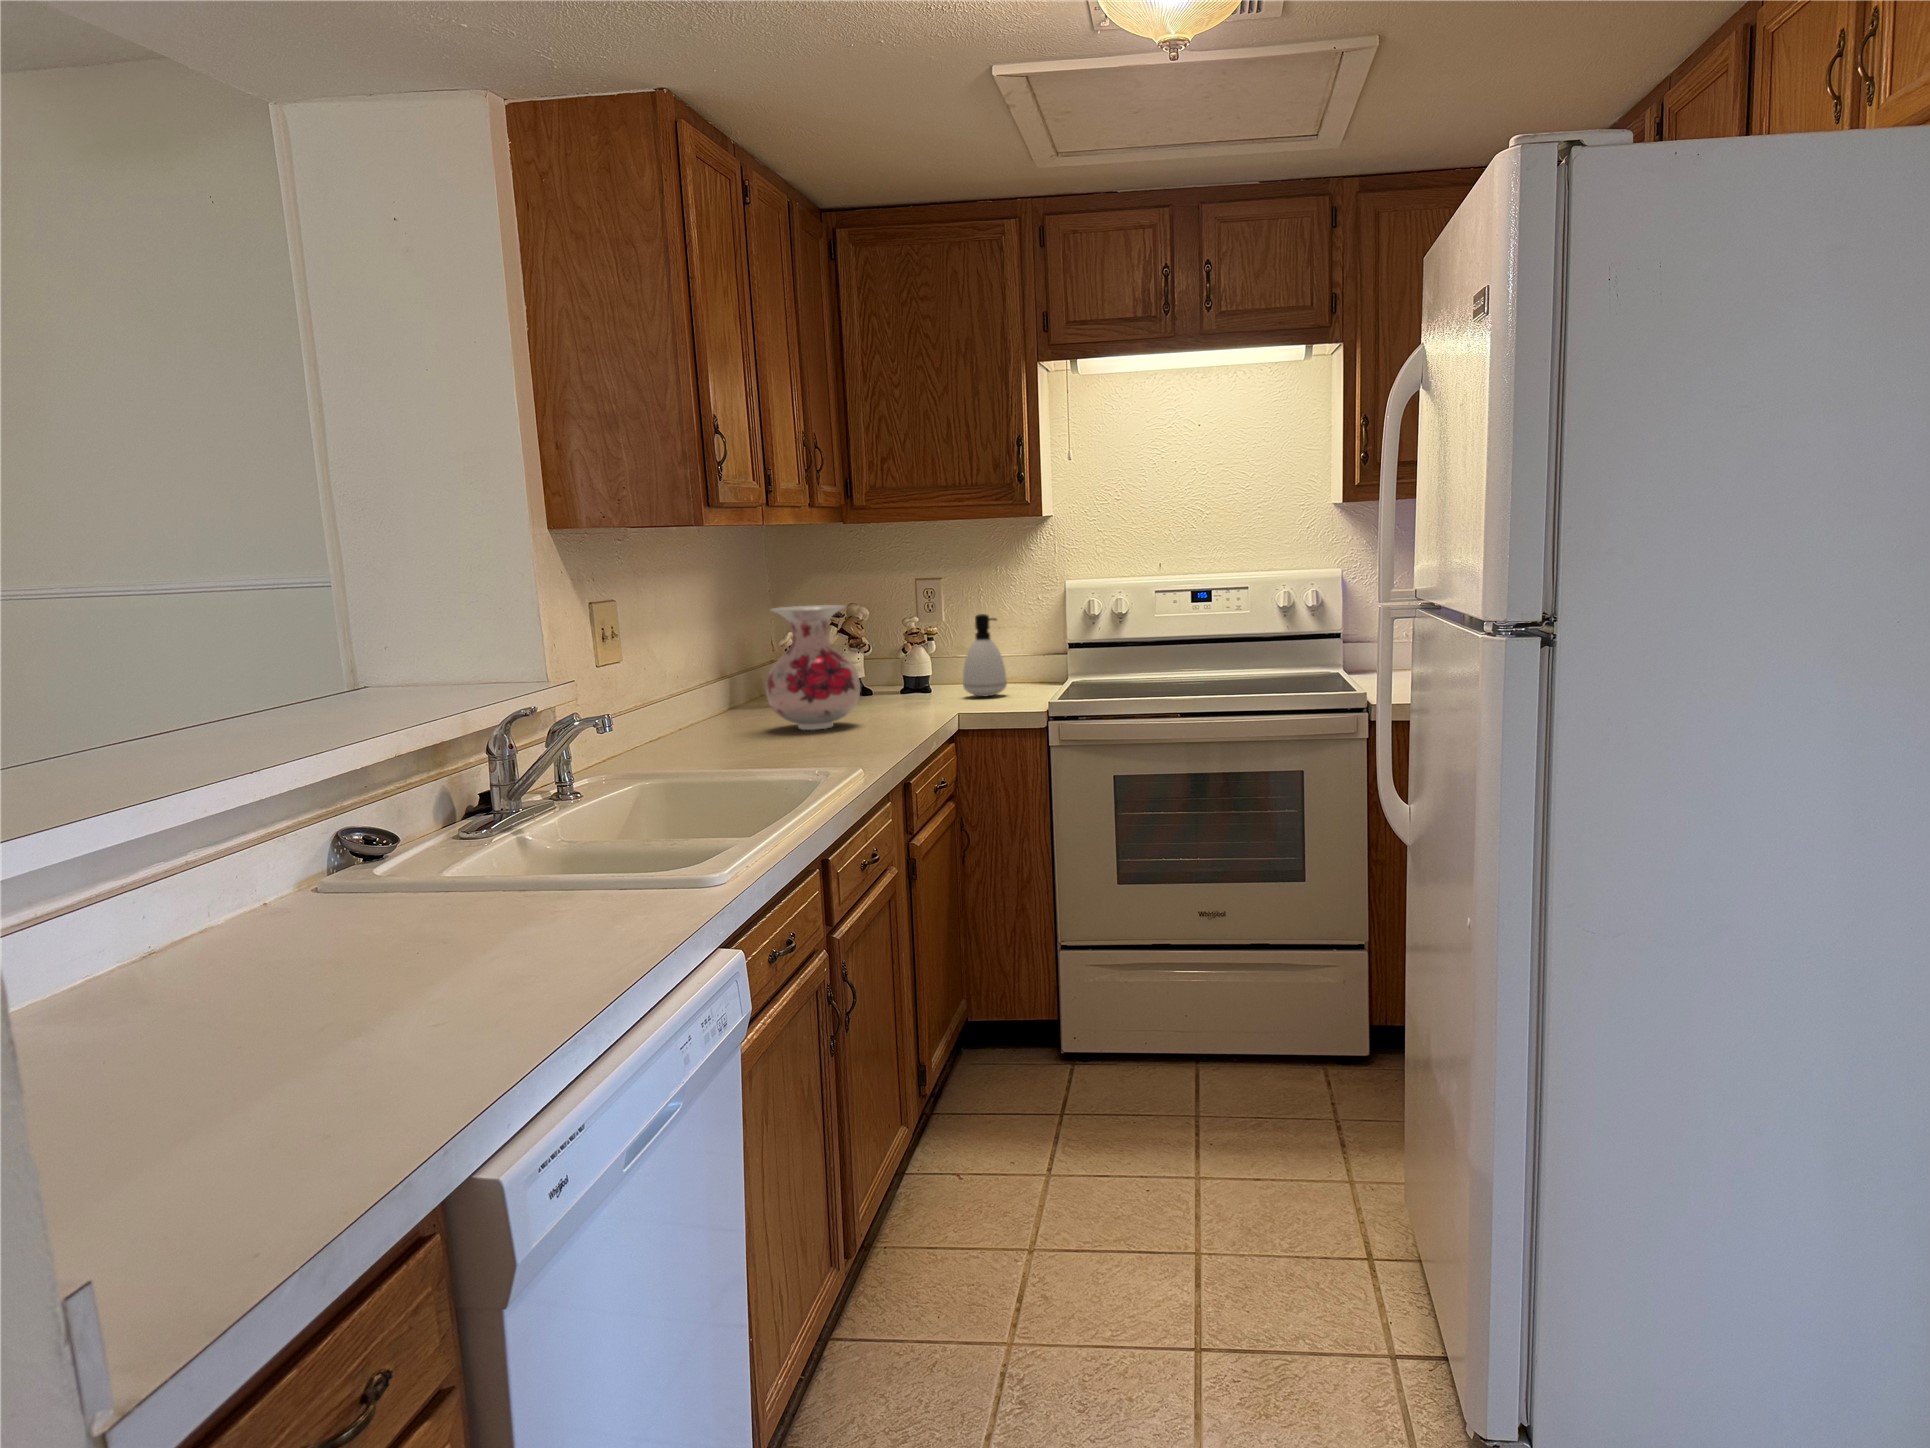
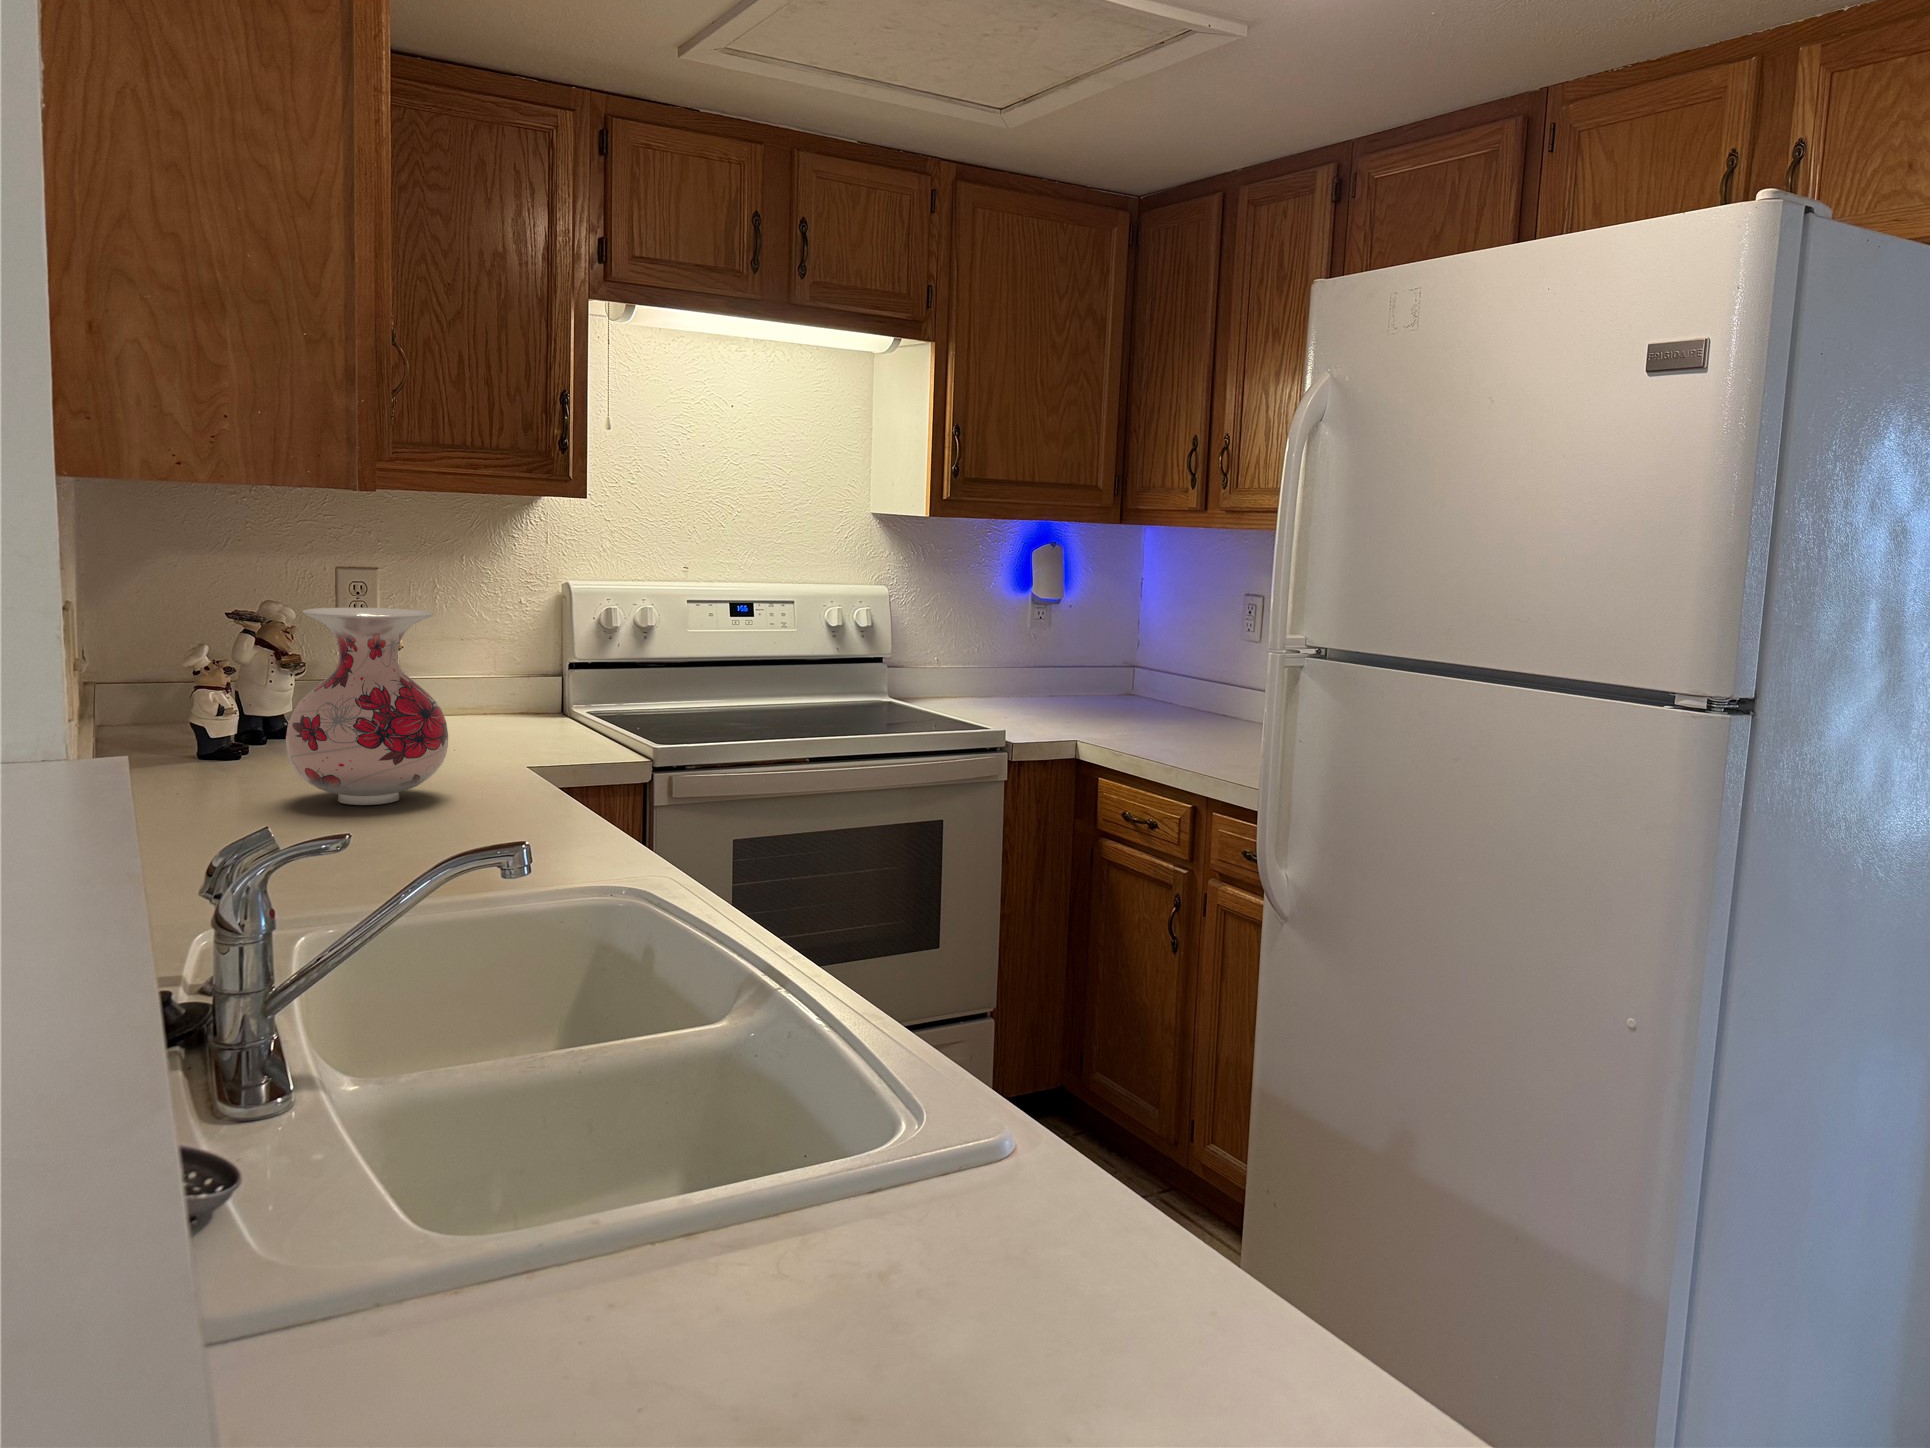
soap dispenser: present [963,614,1007,696] -> none [471,624,536,738]

